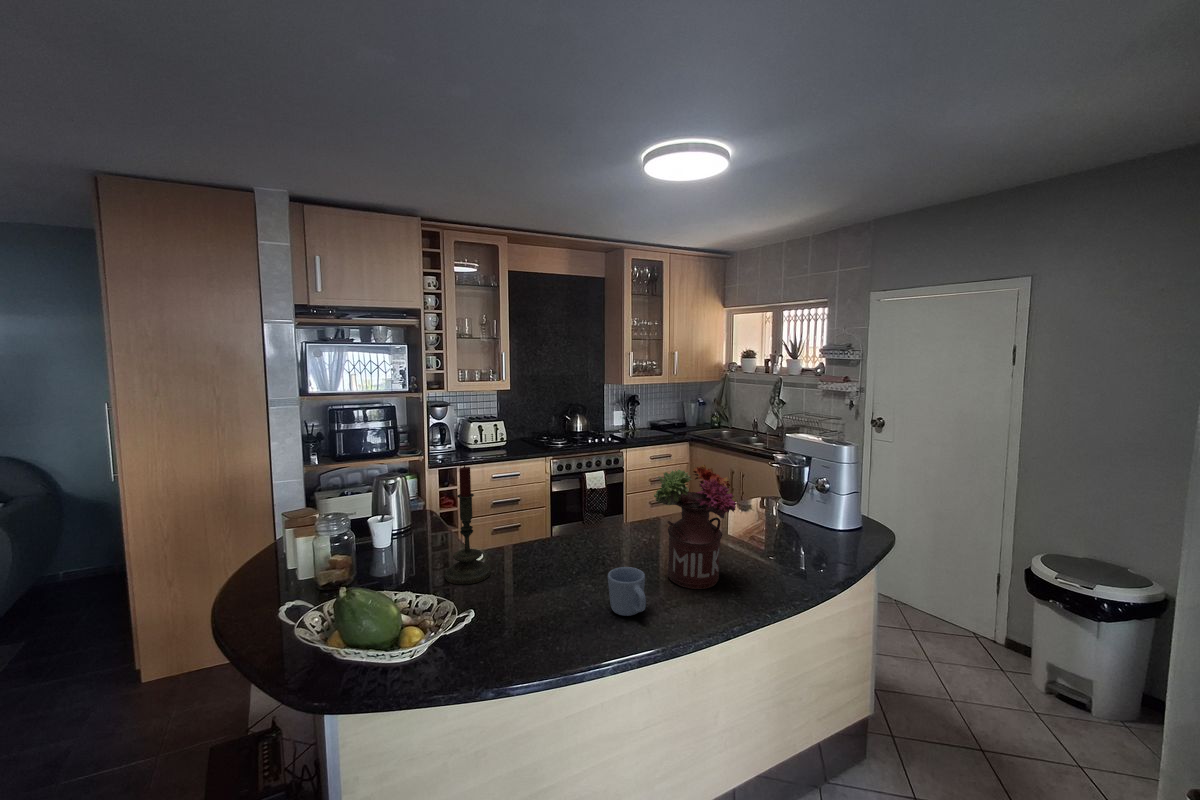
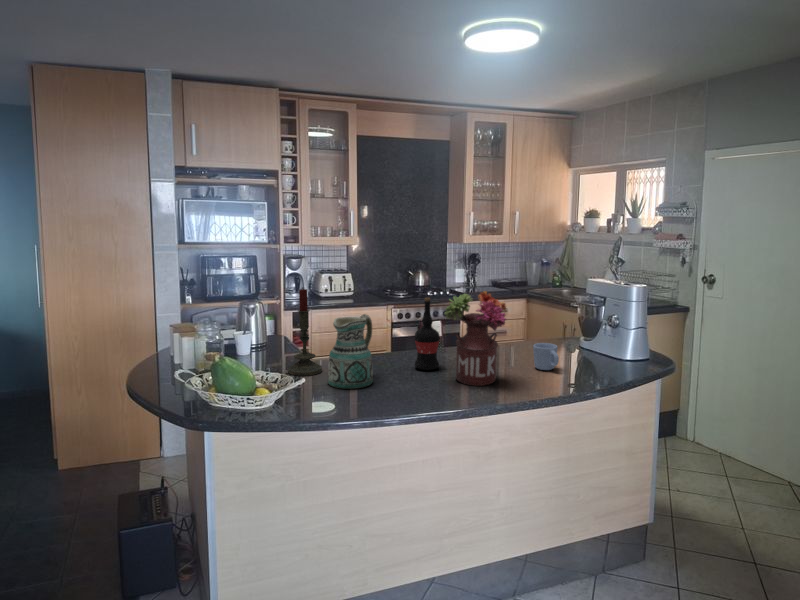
wine bottle: none [608,470,640,562] -> present [415,298,440,370]
ceramic pitcher: none [503,499,563,609] -> present [328,314,373,389]
mug: present [608,567,646,616] -> present [533,343,559,370]

